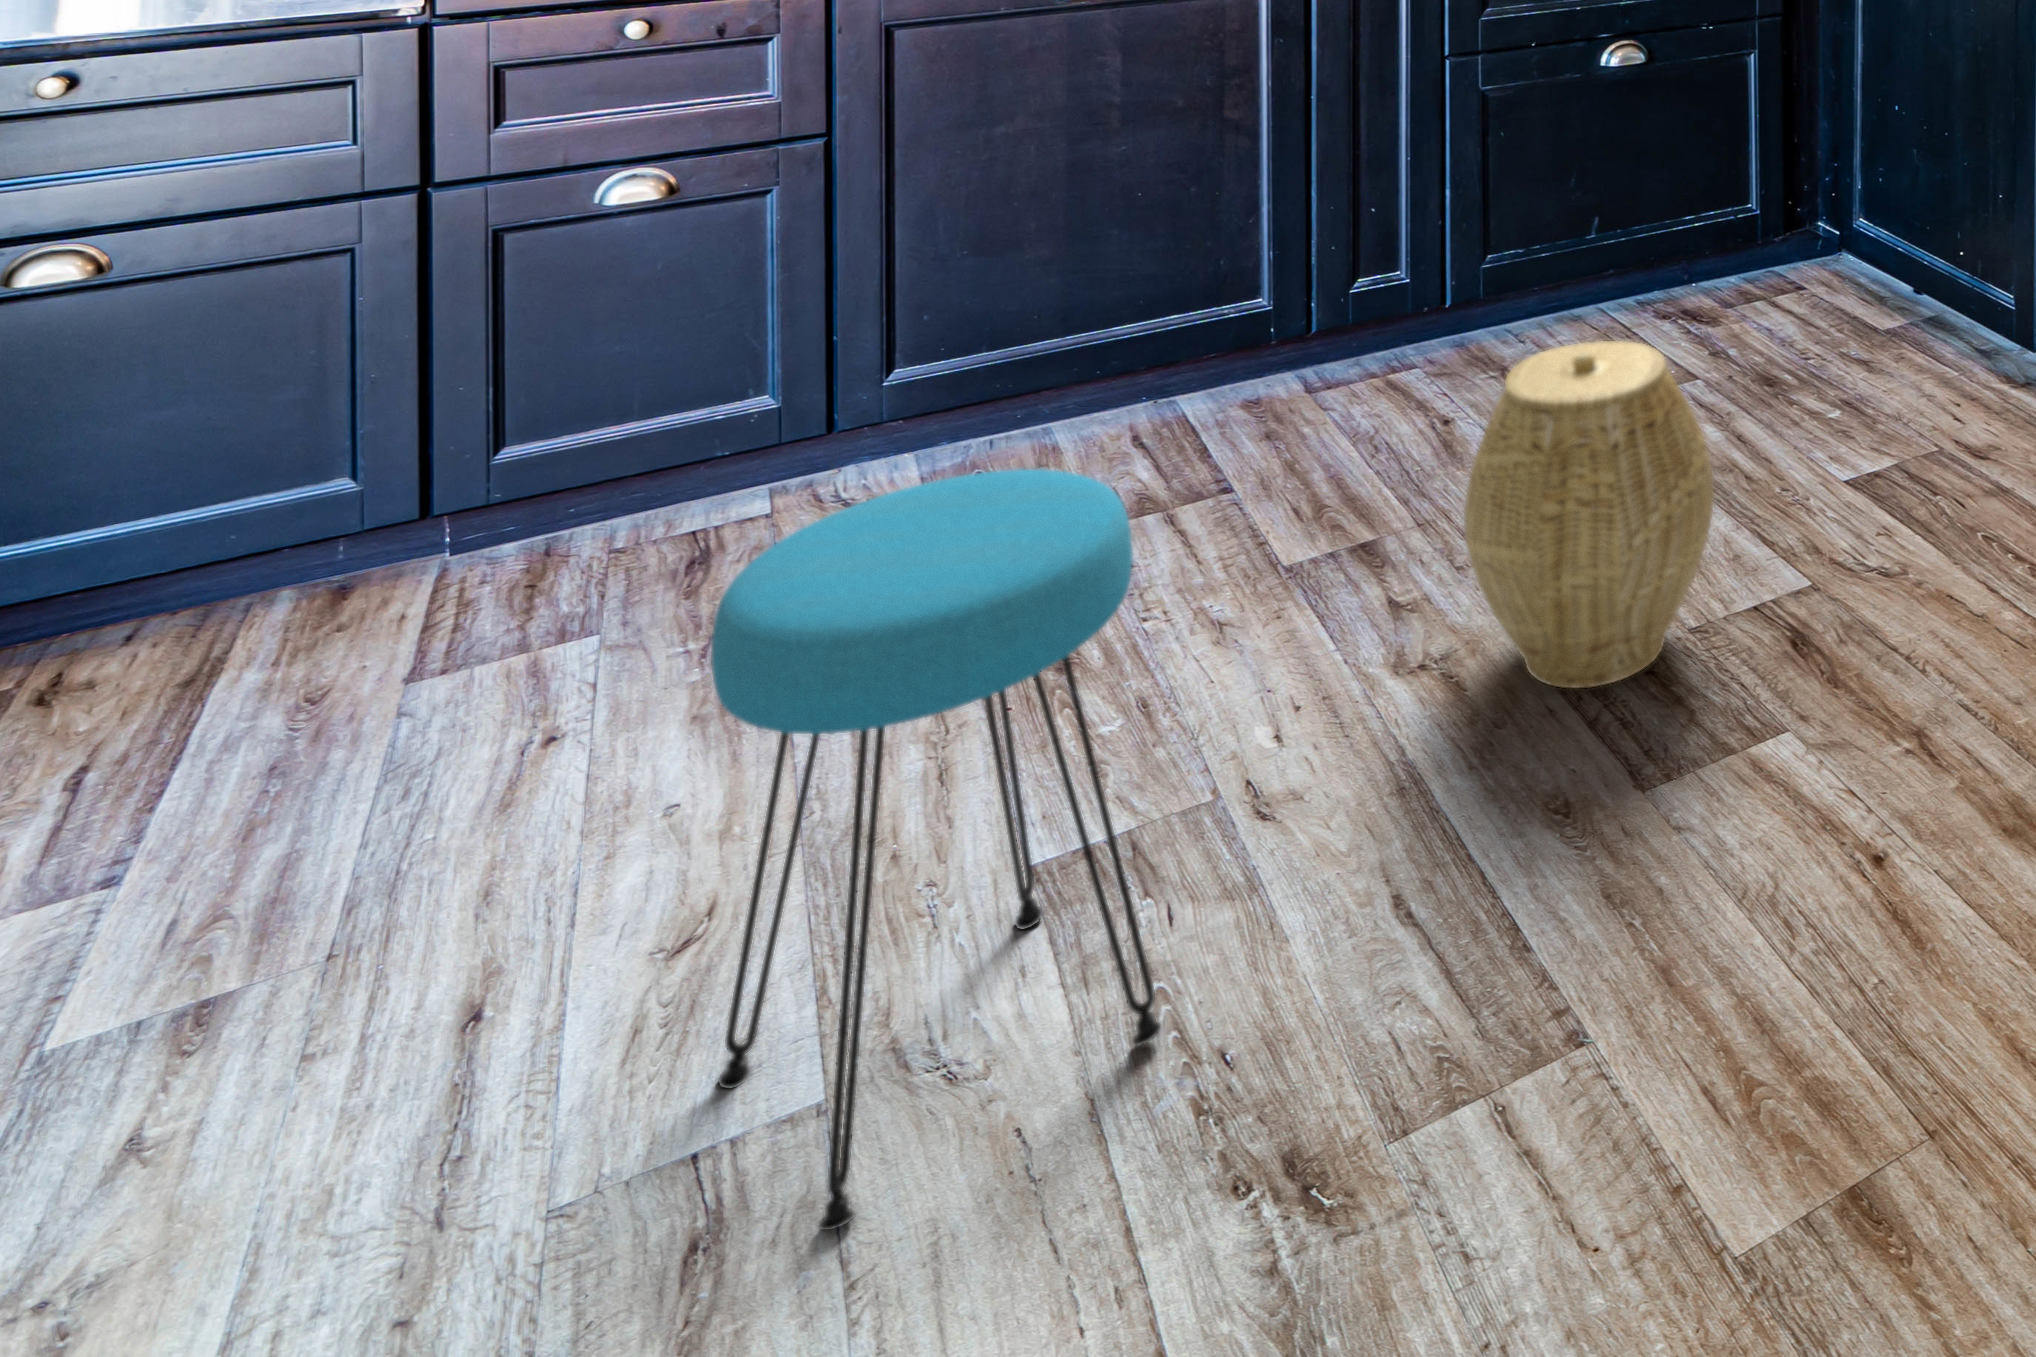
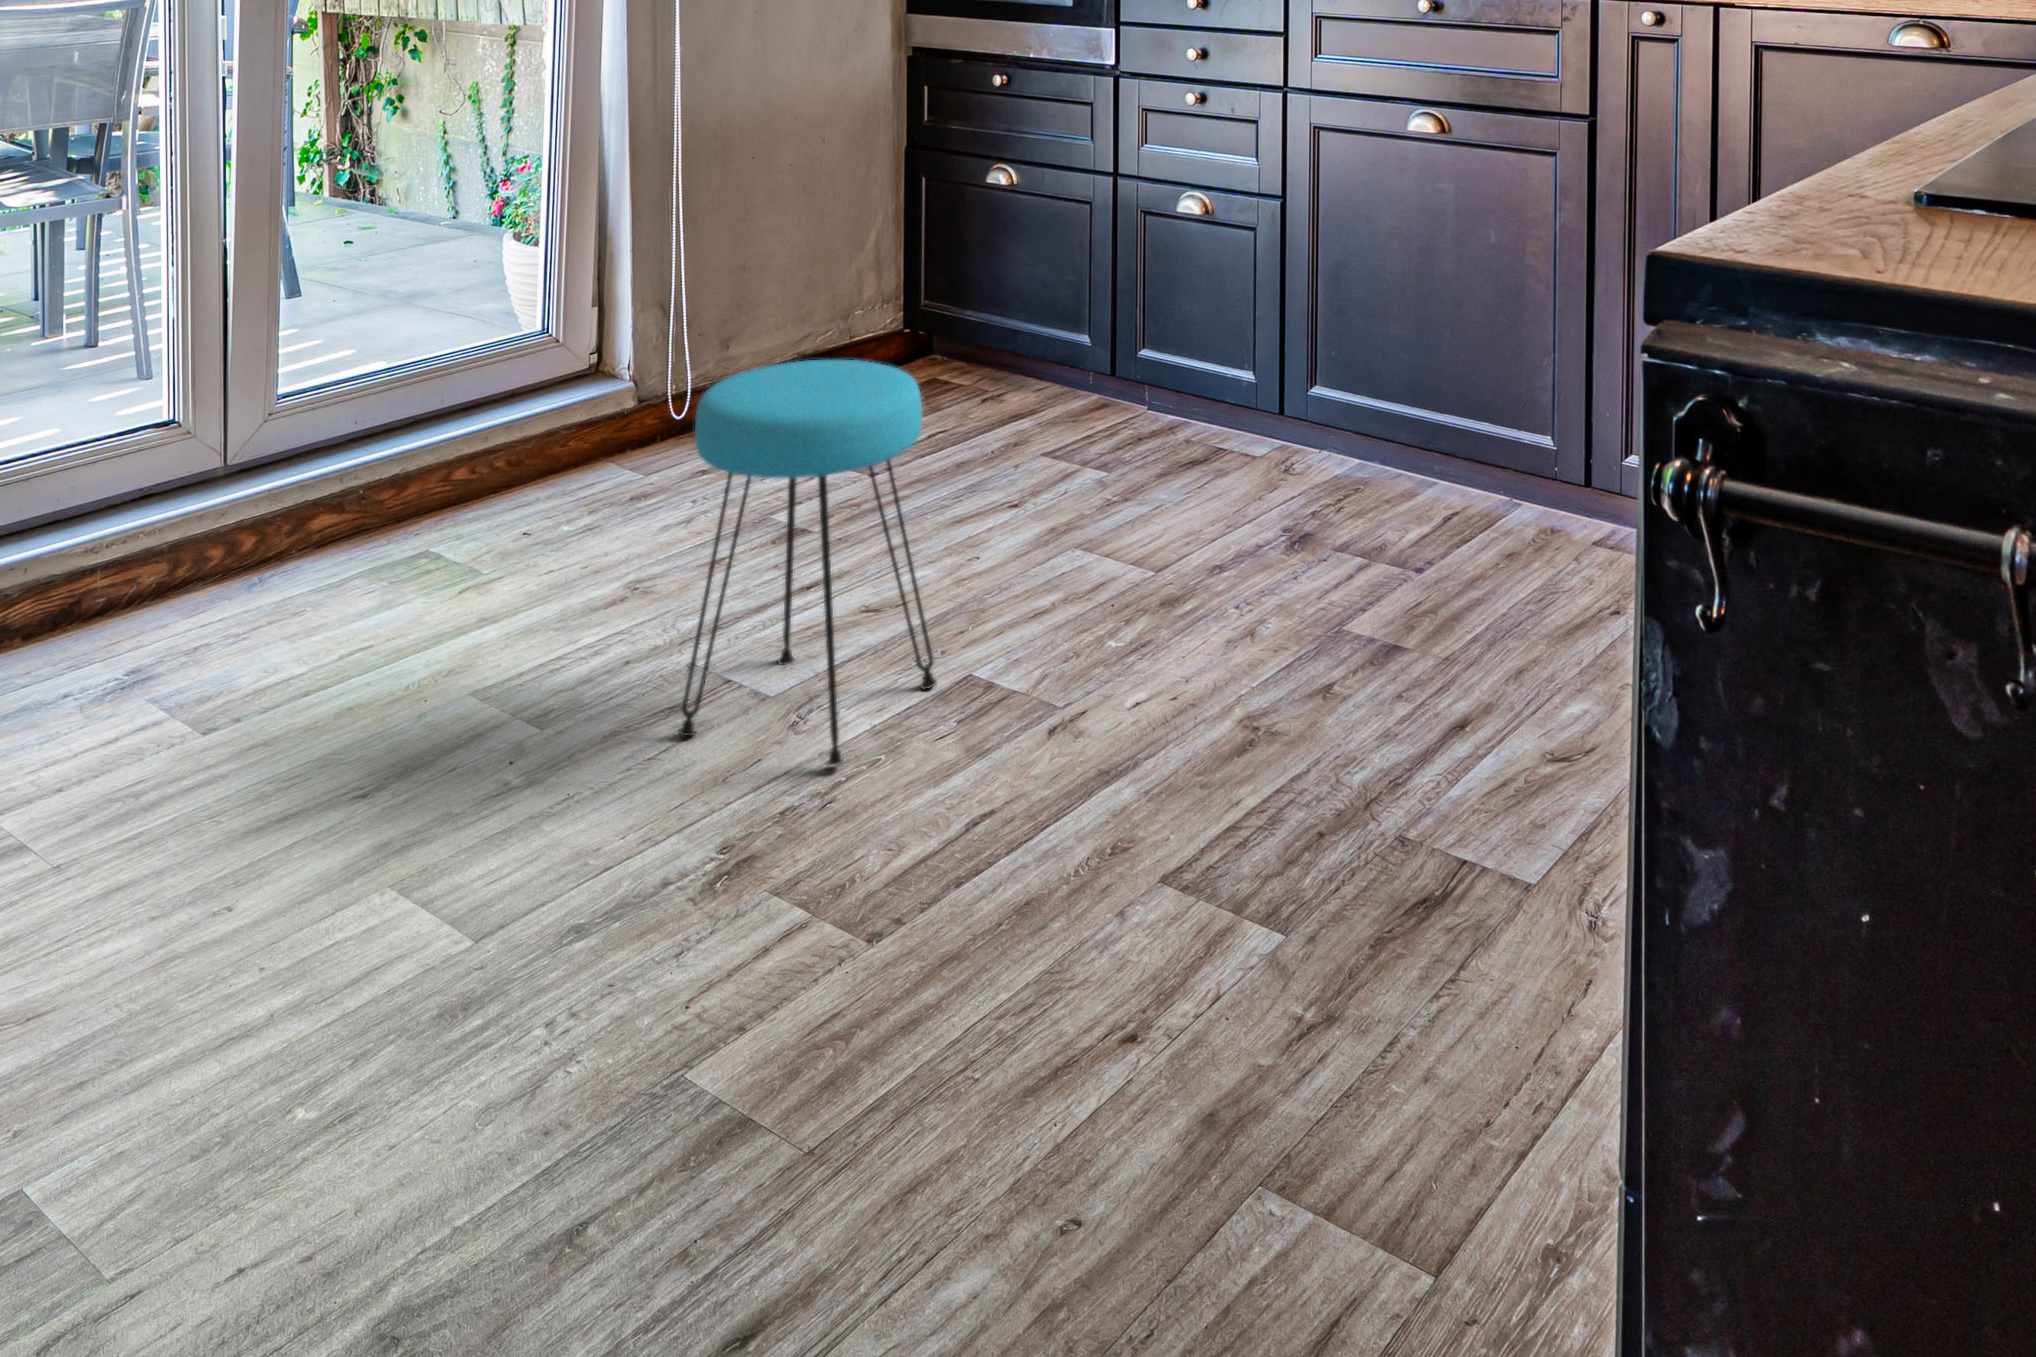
woven basket: present [1464,341,1714,688] -> none [1223,491,1451,816]

